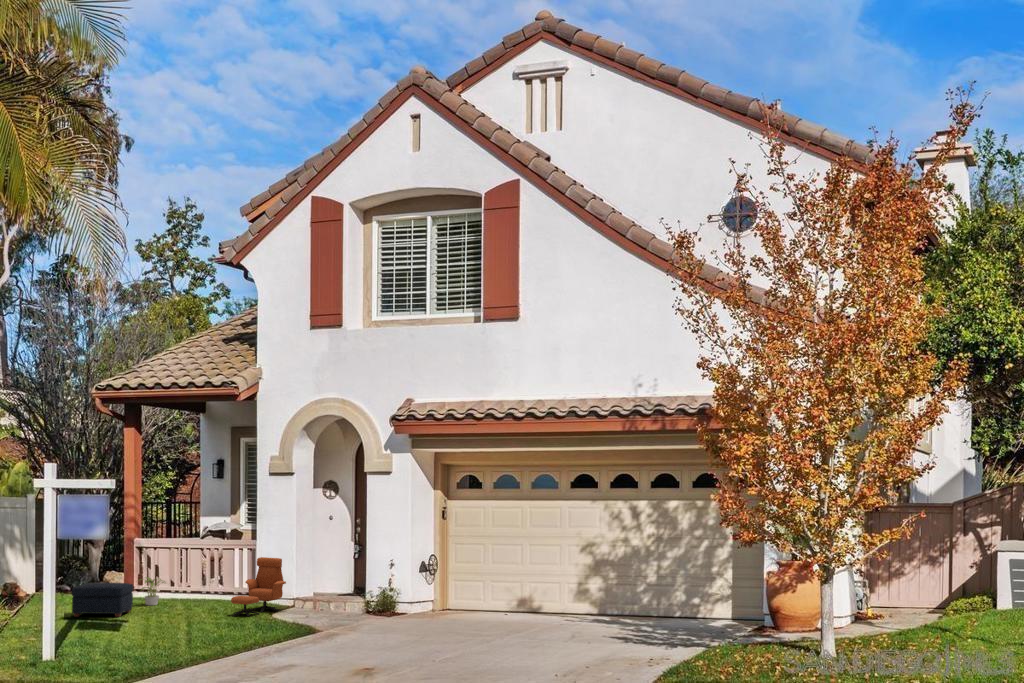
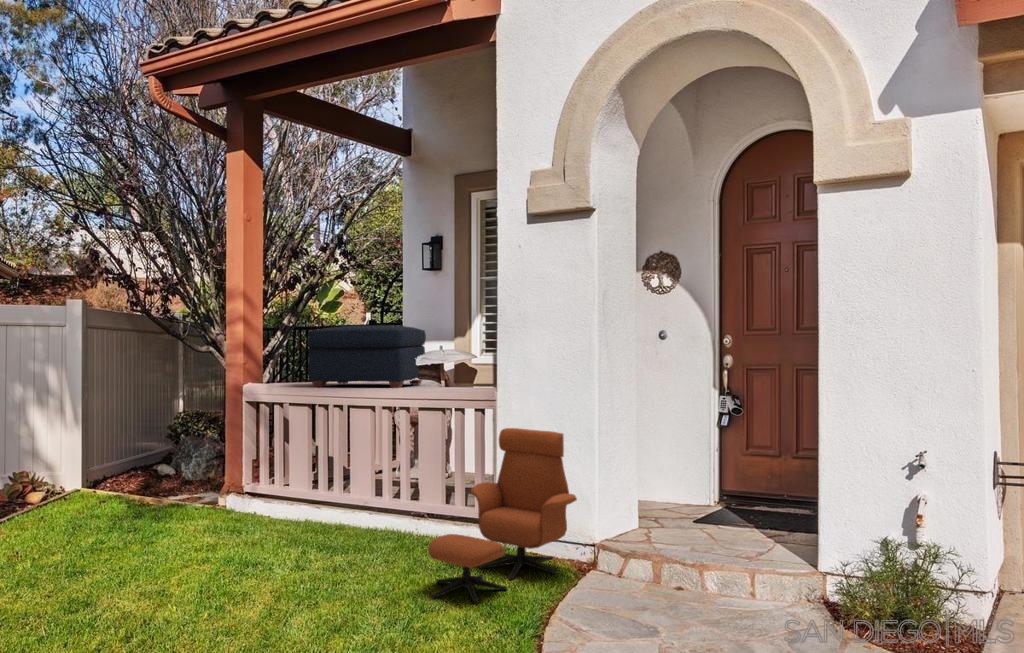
potted plant: present [141,577,165,605] -> none [236,463,309,528]
ottoman: present [72,583,133,617] -> present [308,325,426,388]

